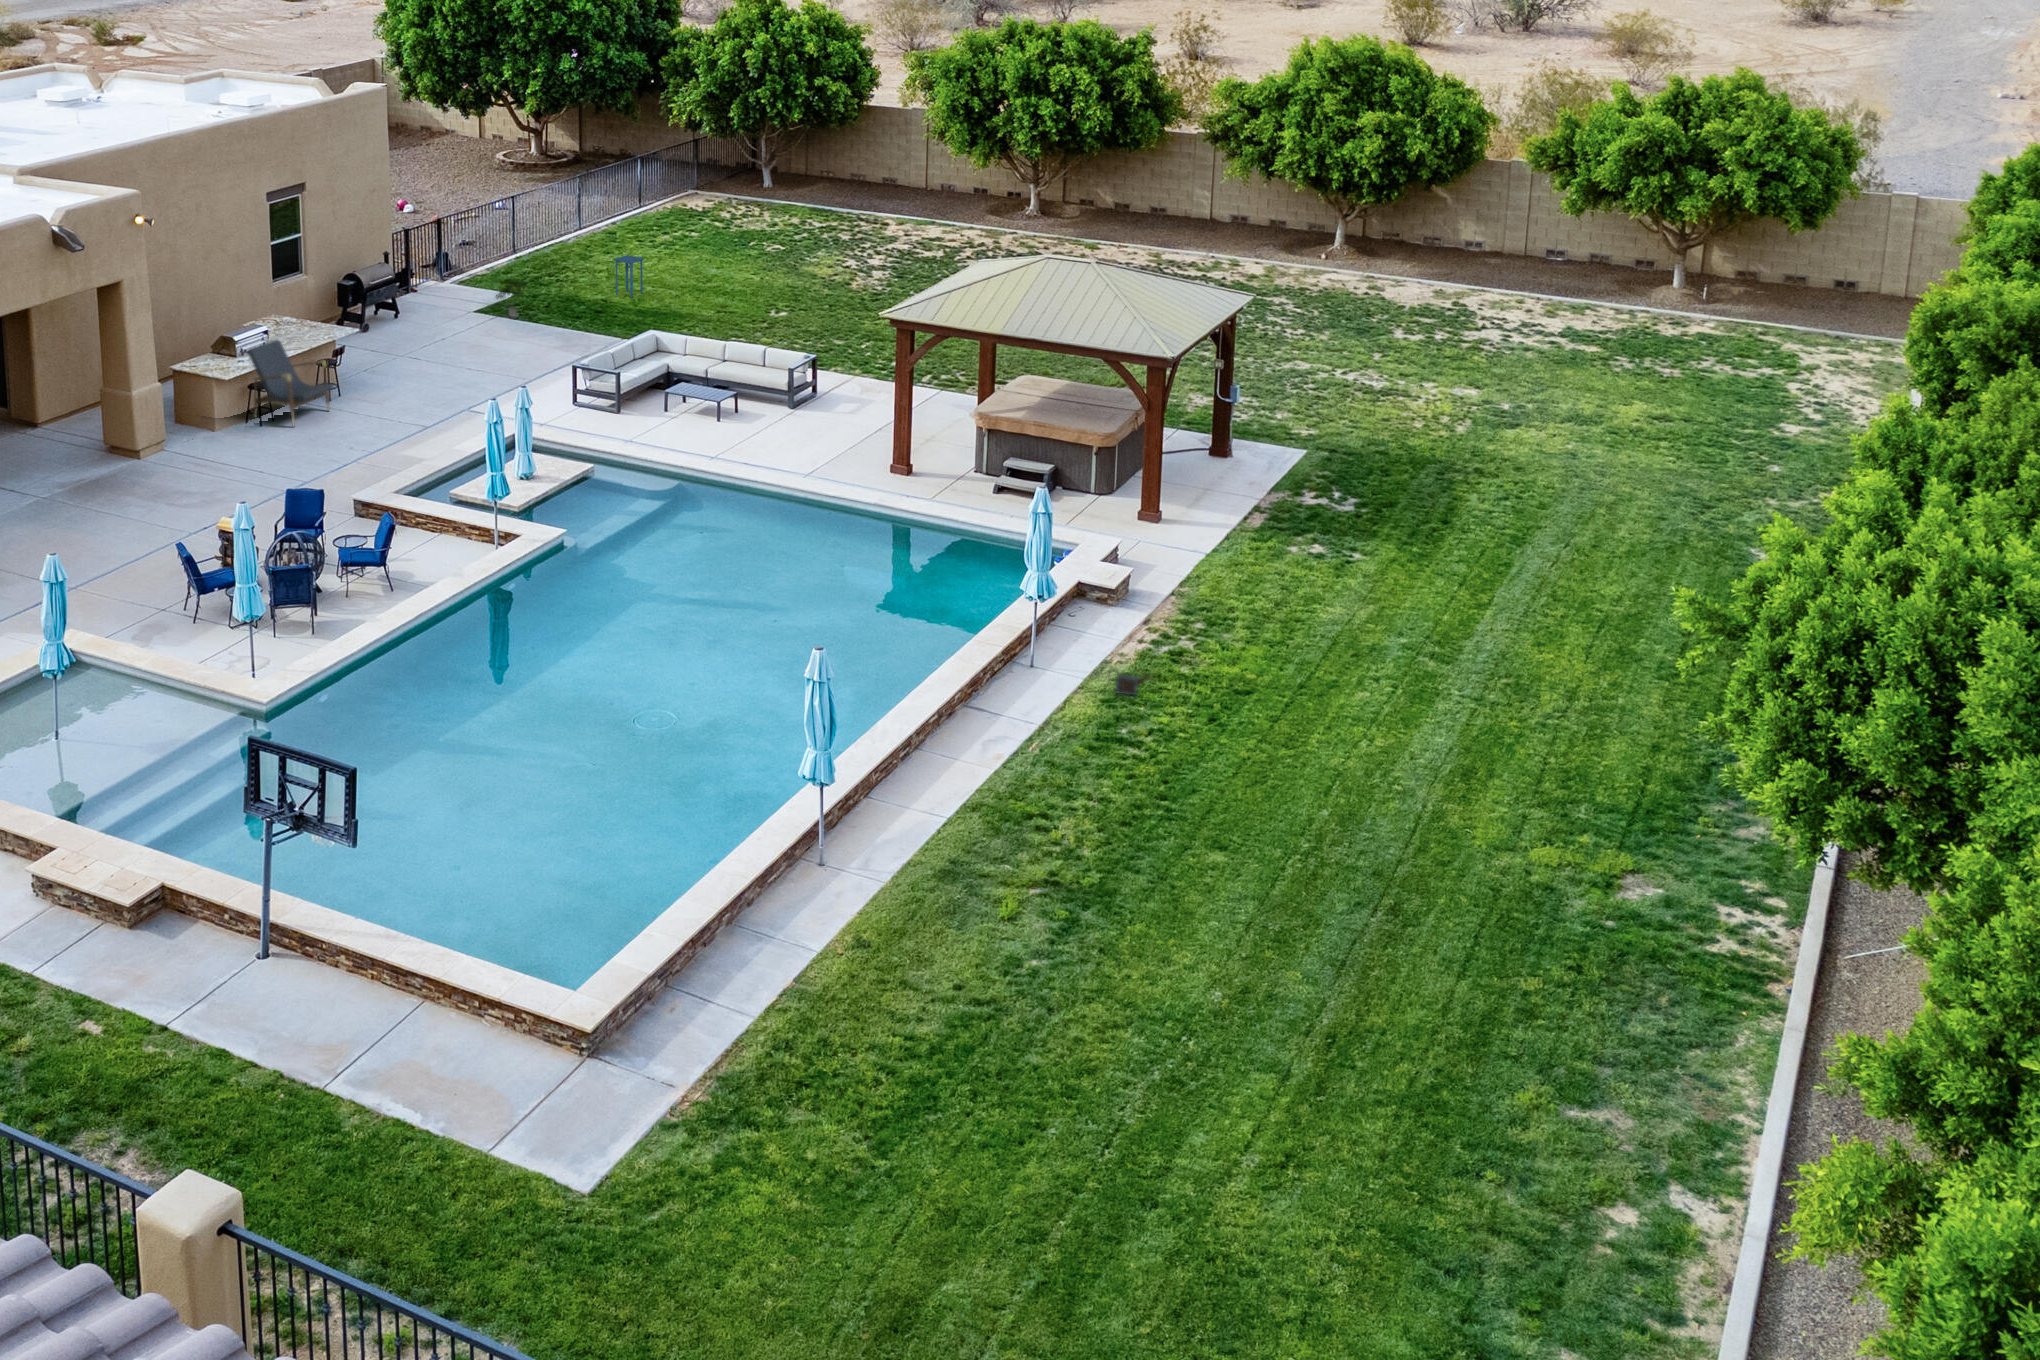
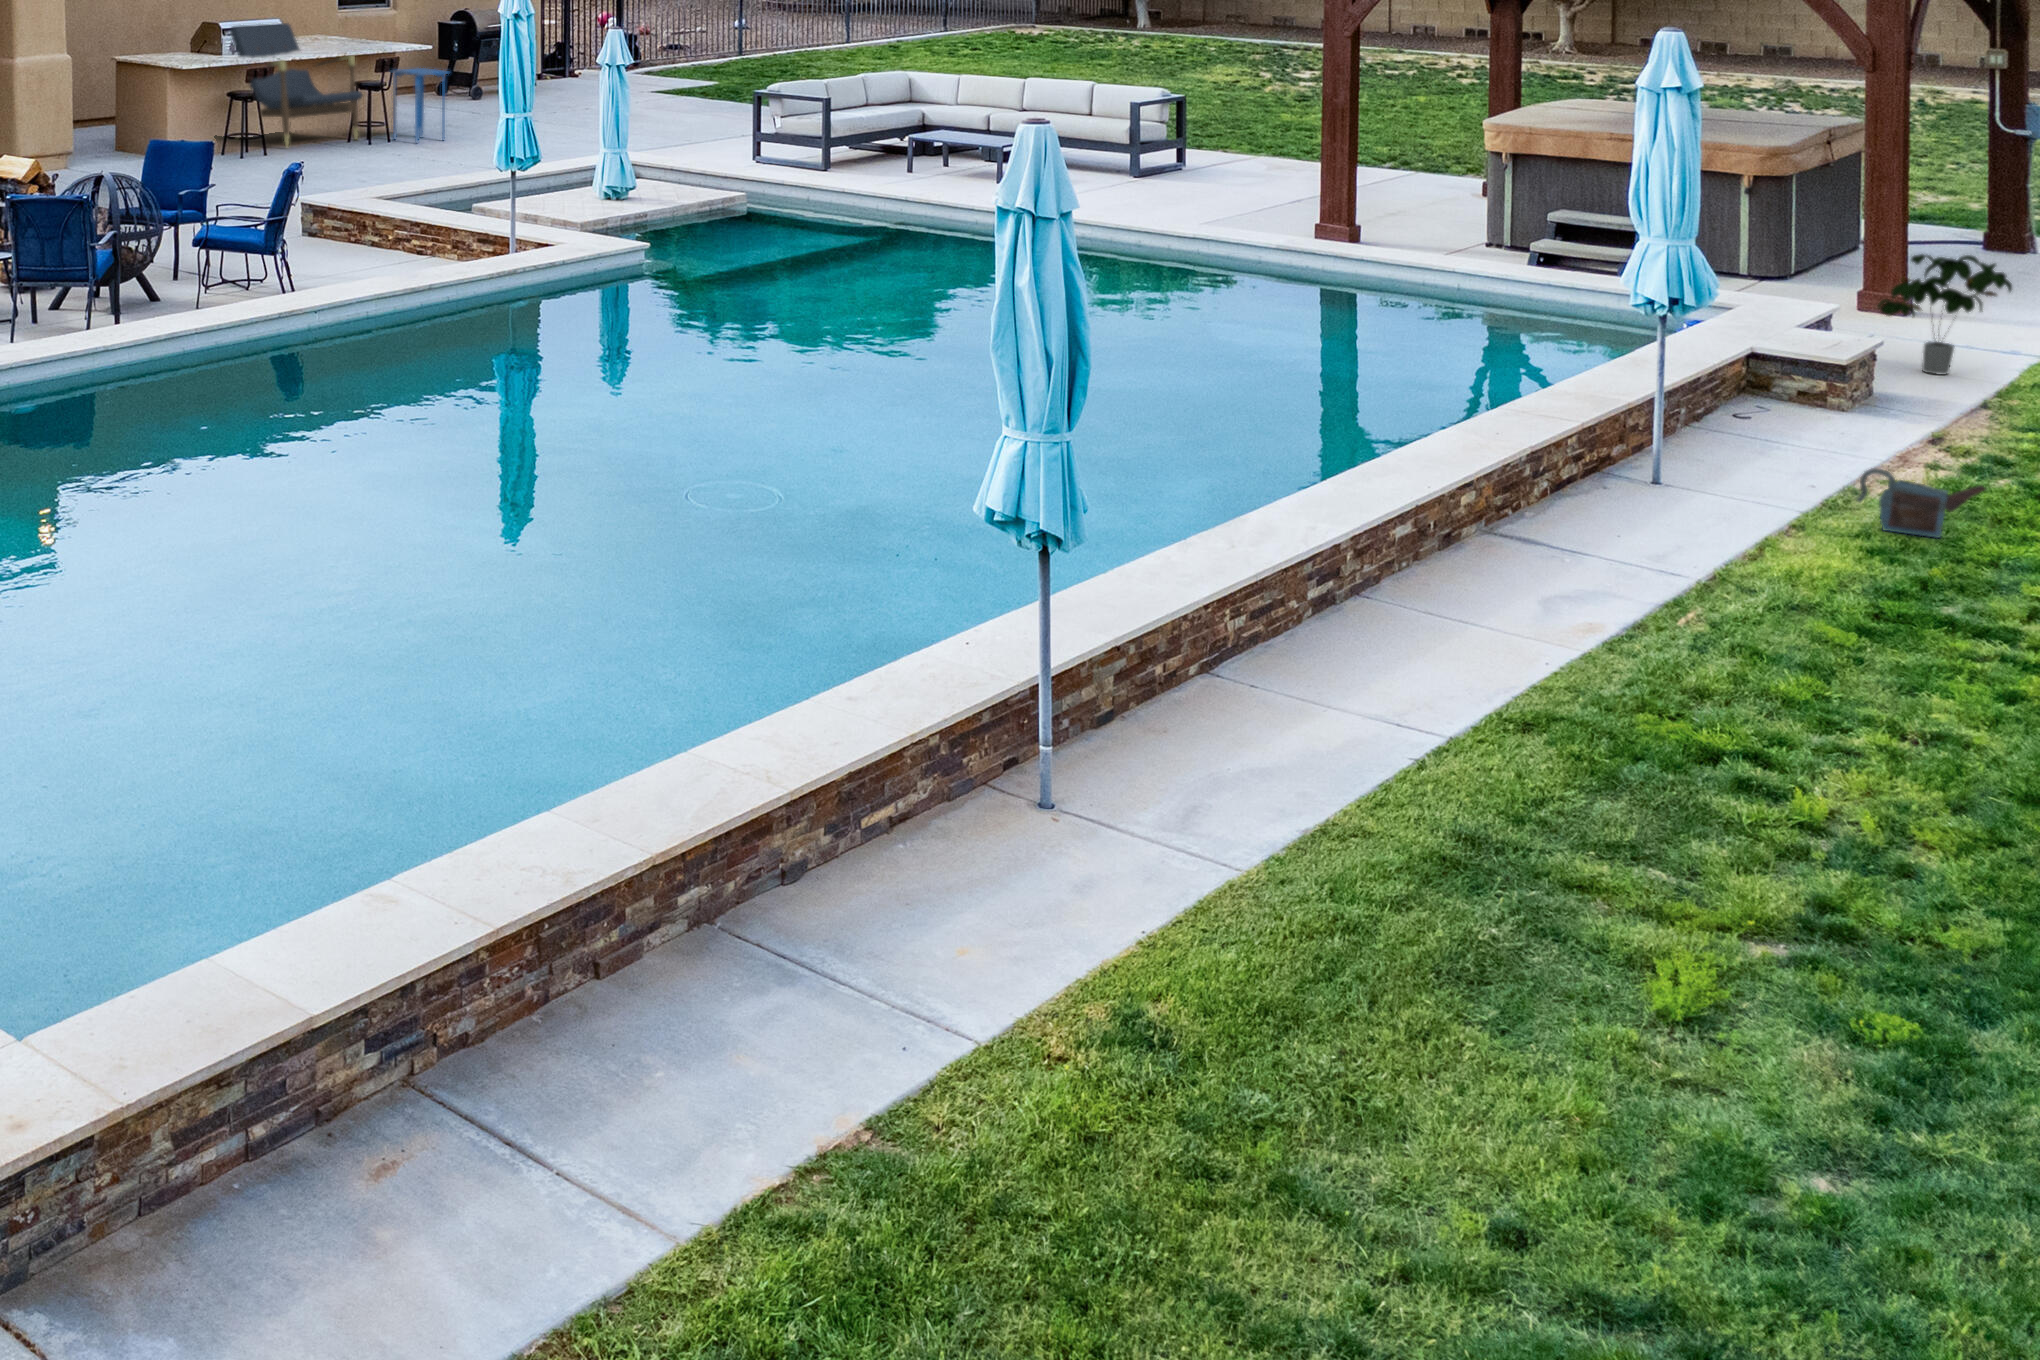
side table: present [614,256,645,297] -> present [391,68,449,142]
potted plant: present [496,280,528,317] -> present [1877,254,2012,375]

